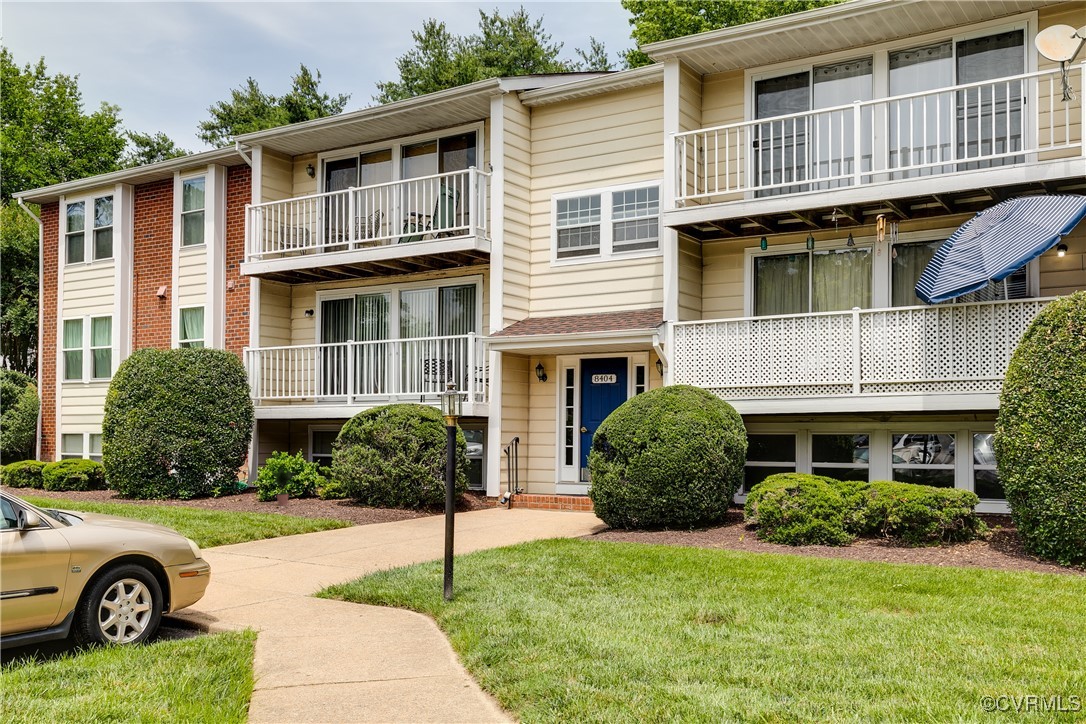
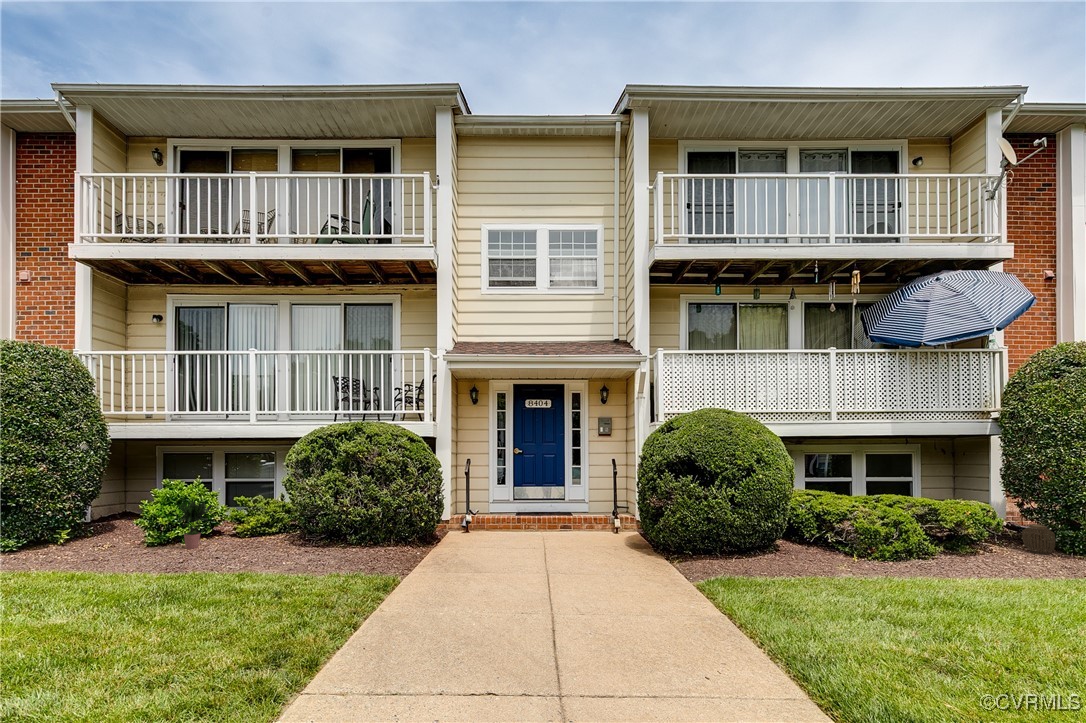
woven basket: none [1037,532,1077,571] -> present [1022,524,1055,554]

